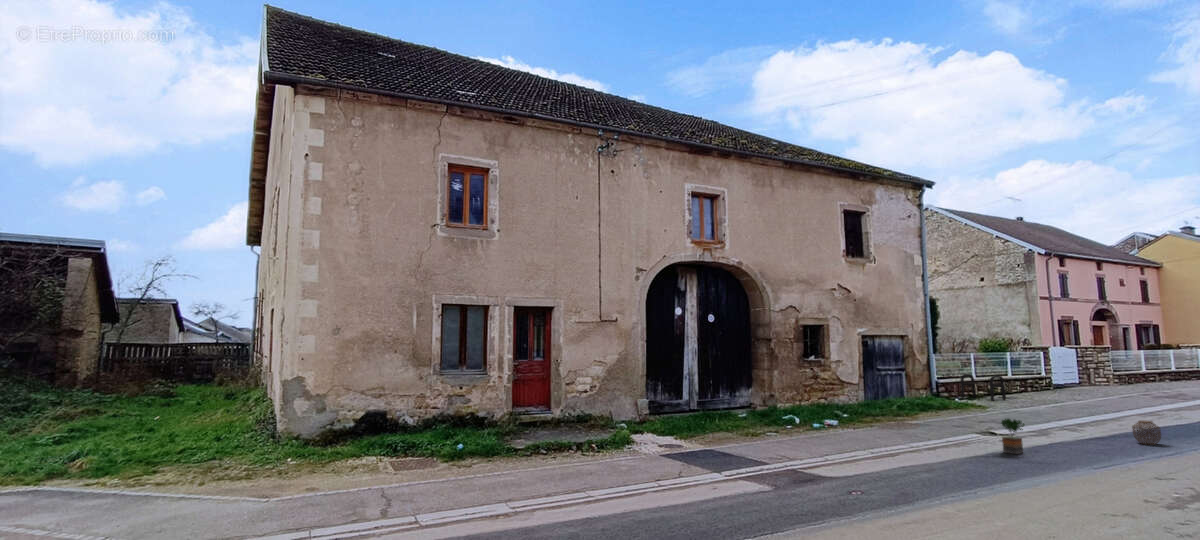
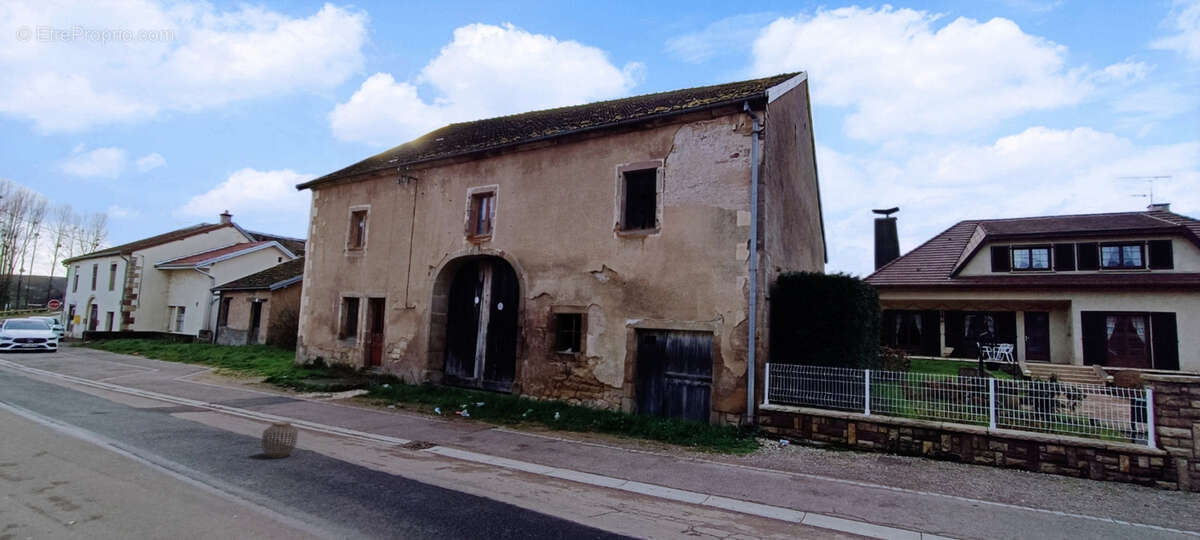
bench: present [960,374,1006,401] -> none [819,408,875,465]
potted tree: present [1001,419,1025,454] -> none [227,388,257,424]

